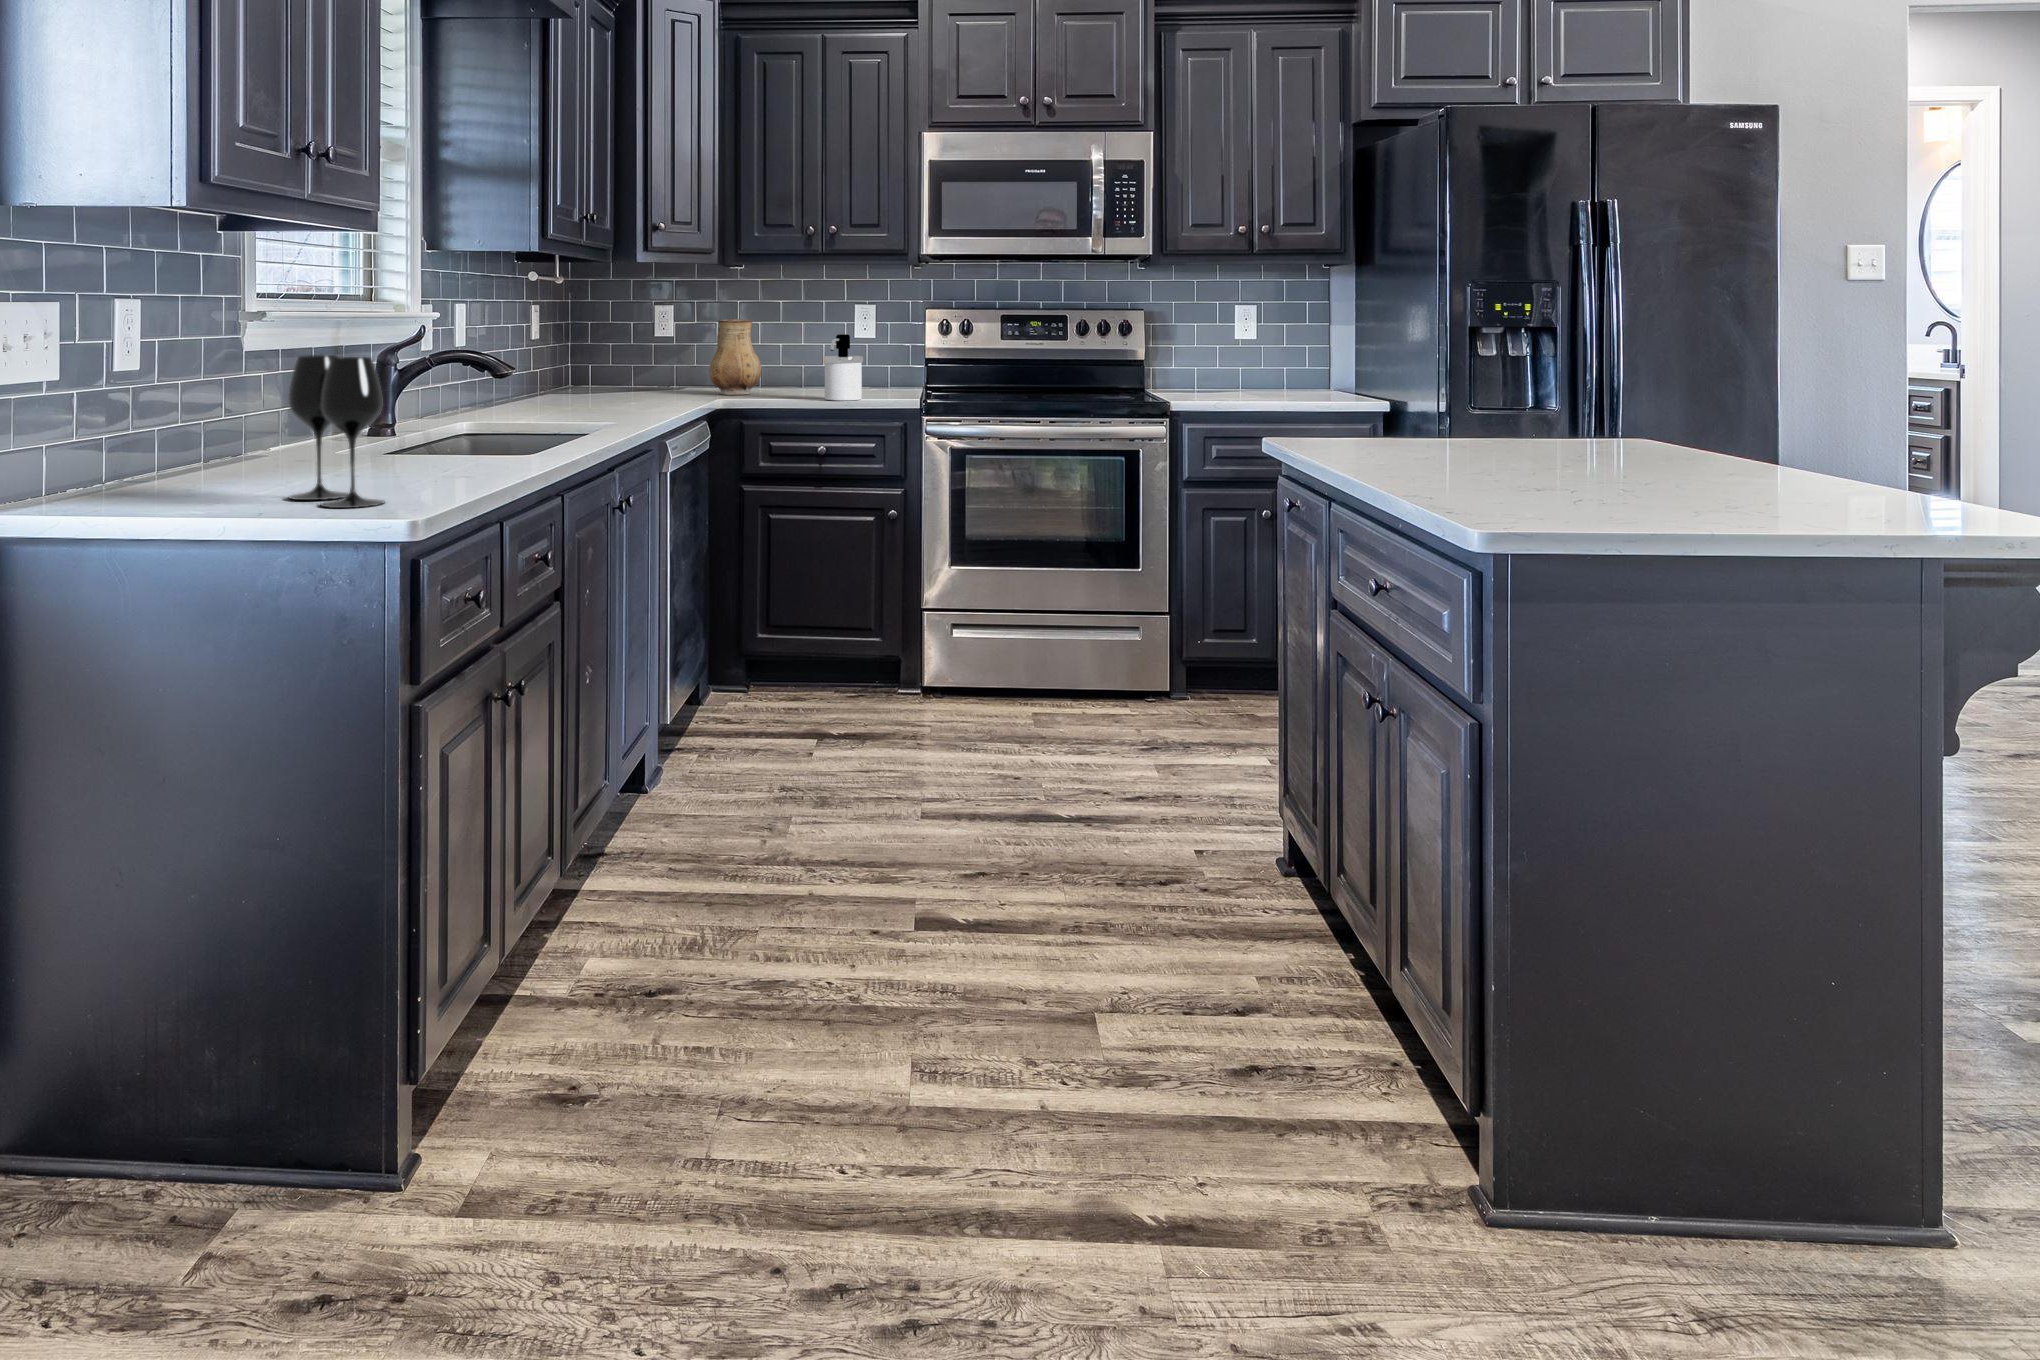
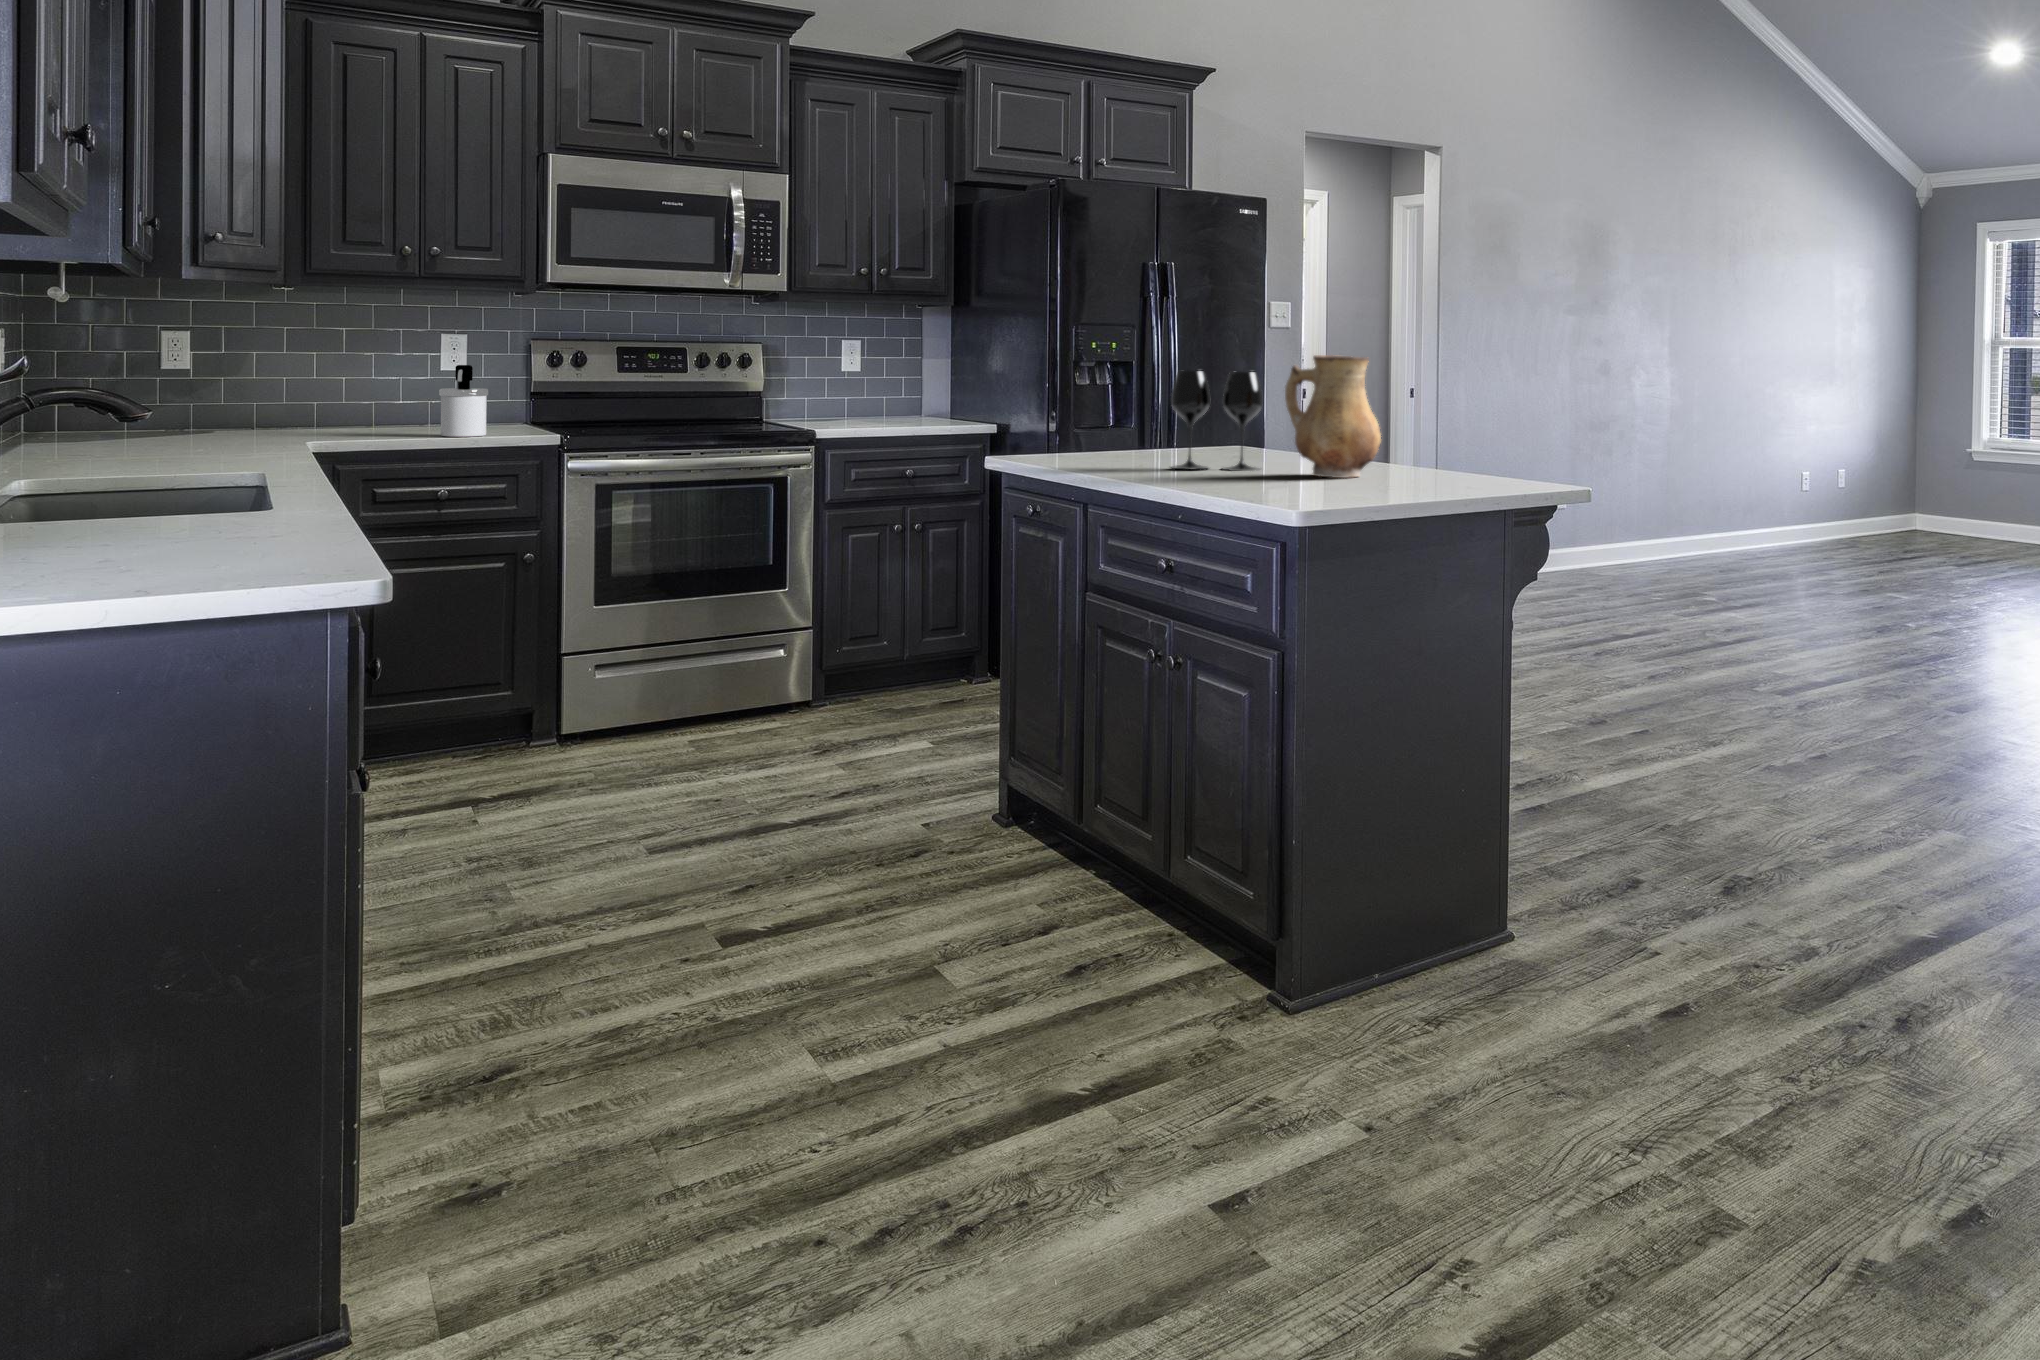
ceramic pitcher: present [709,319,762,395] -> present [1285,355,1381,478]
wine glass: present [288,355,384,508] -> present [1169,371,1263,471]

